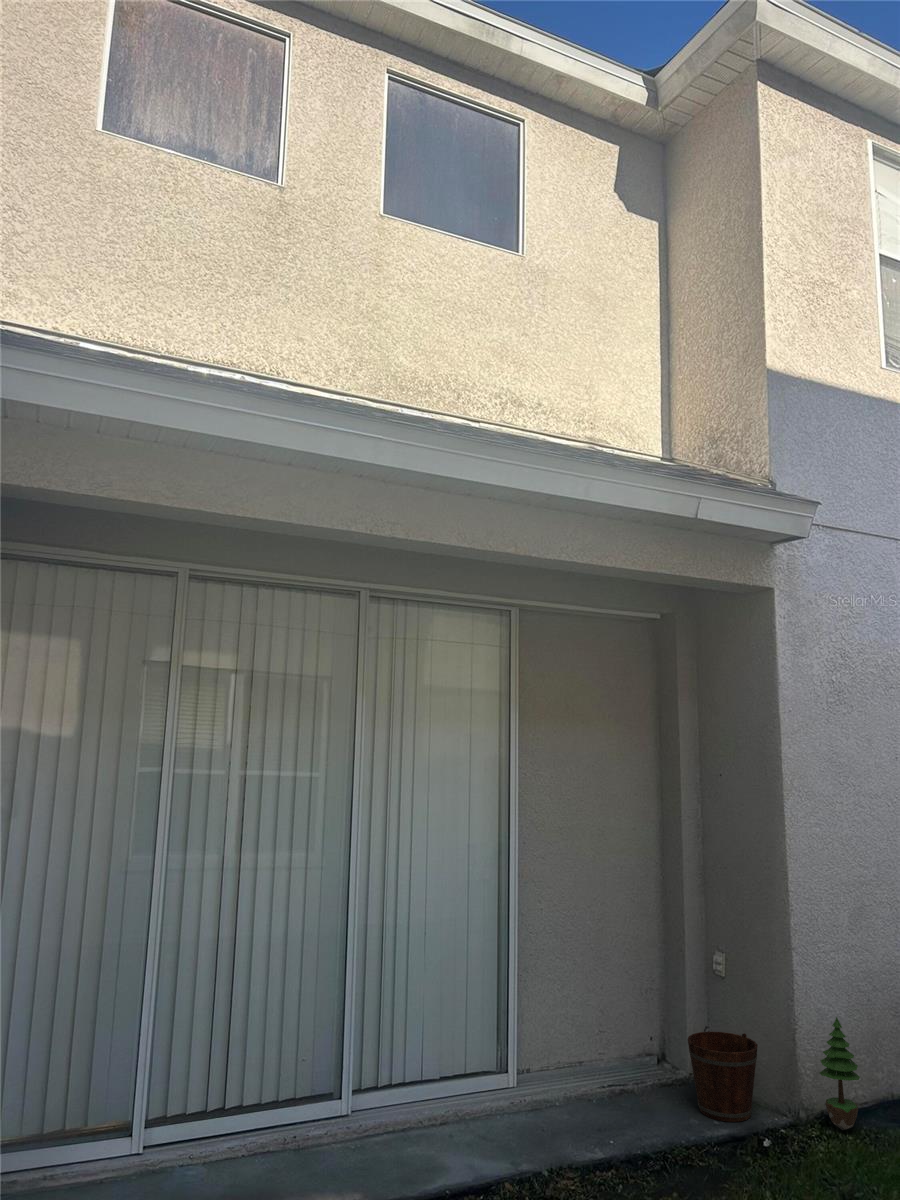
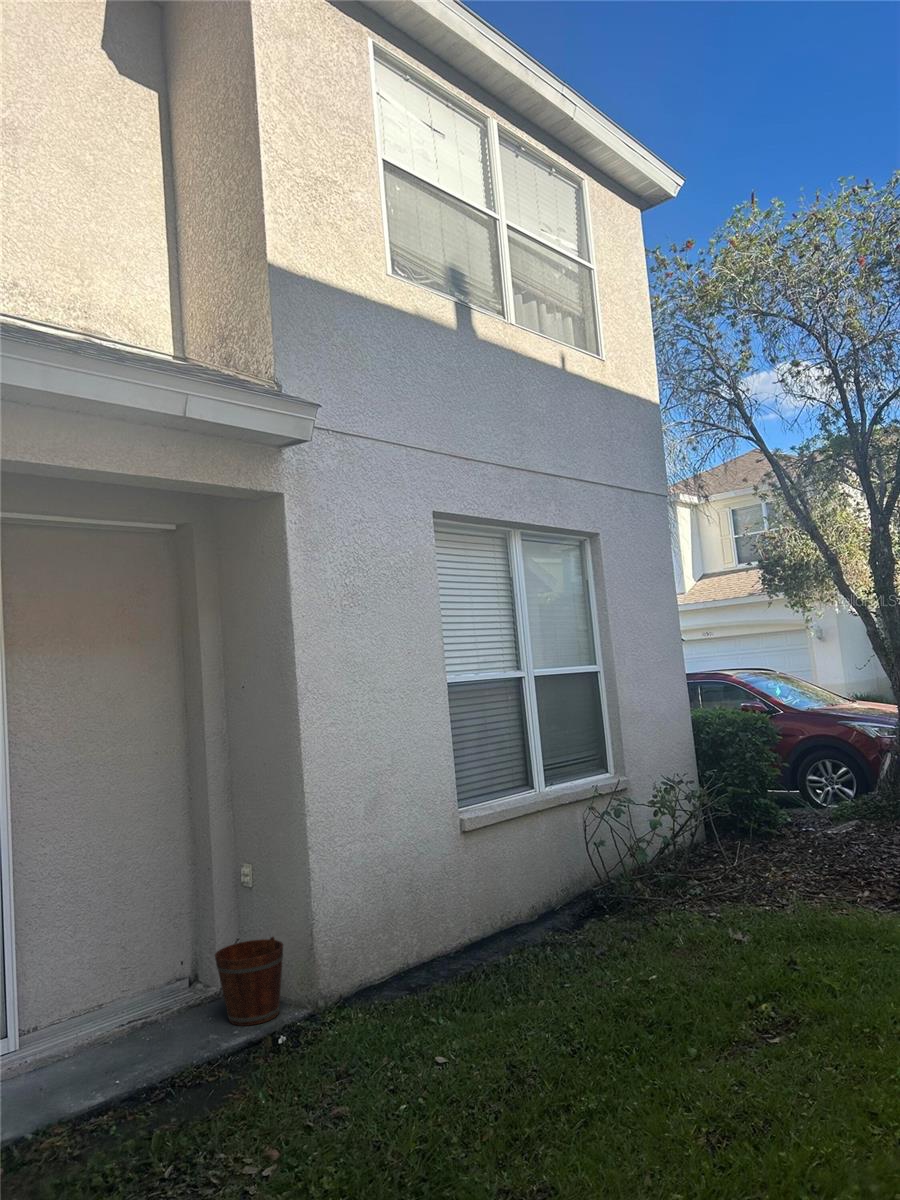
potted tree: present [820,1017,860,1131] -> none [340,902,376,1005]

